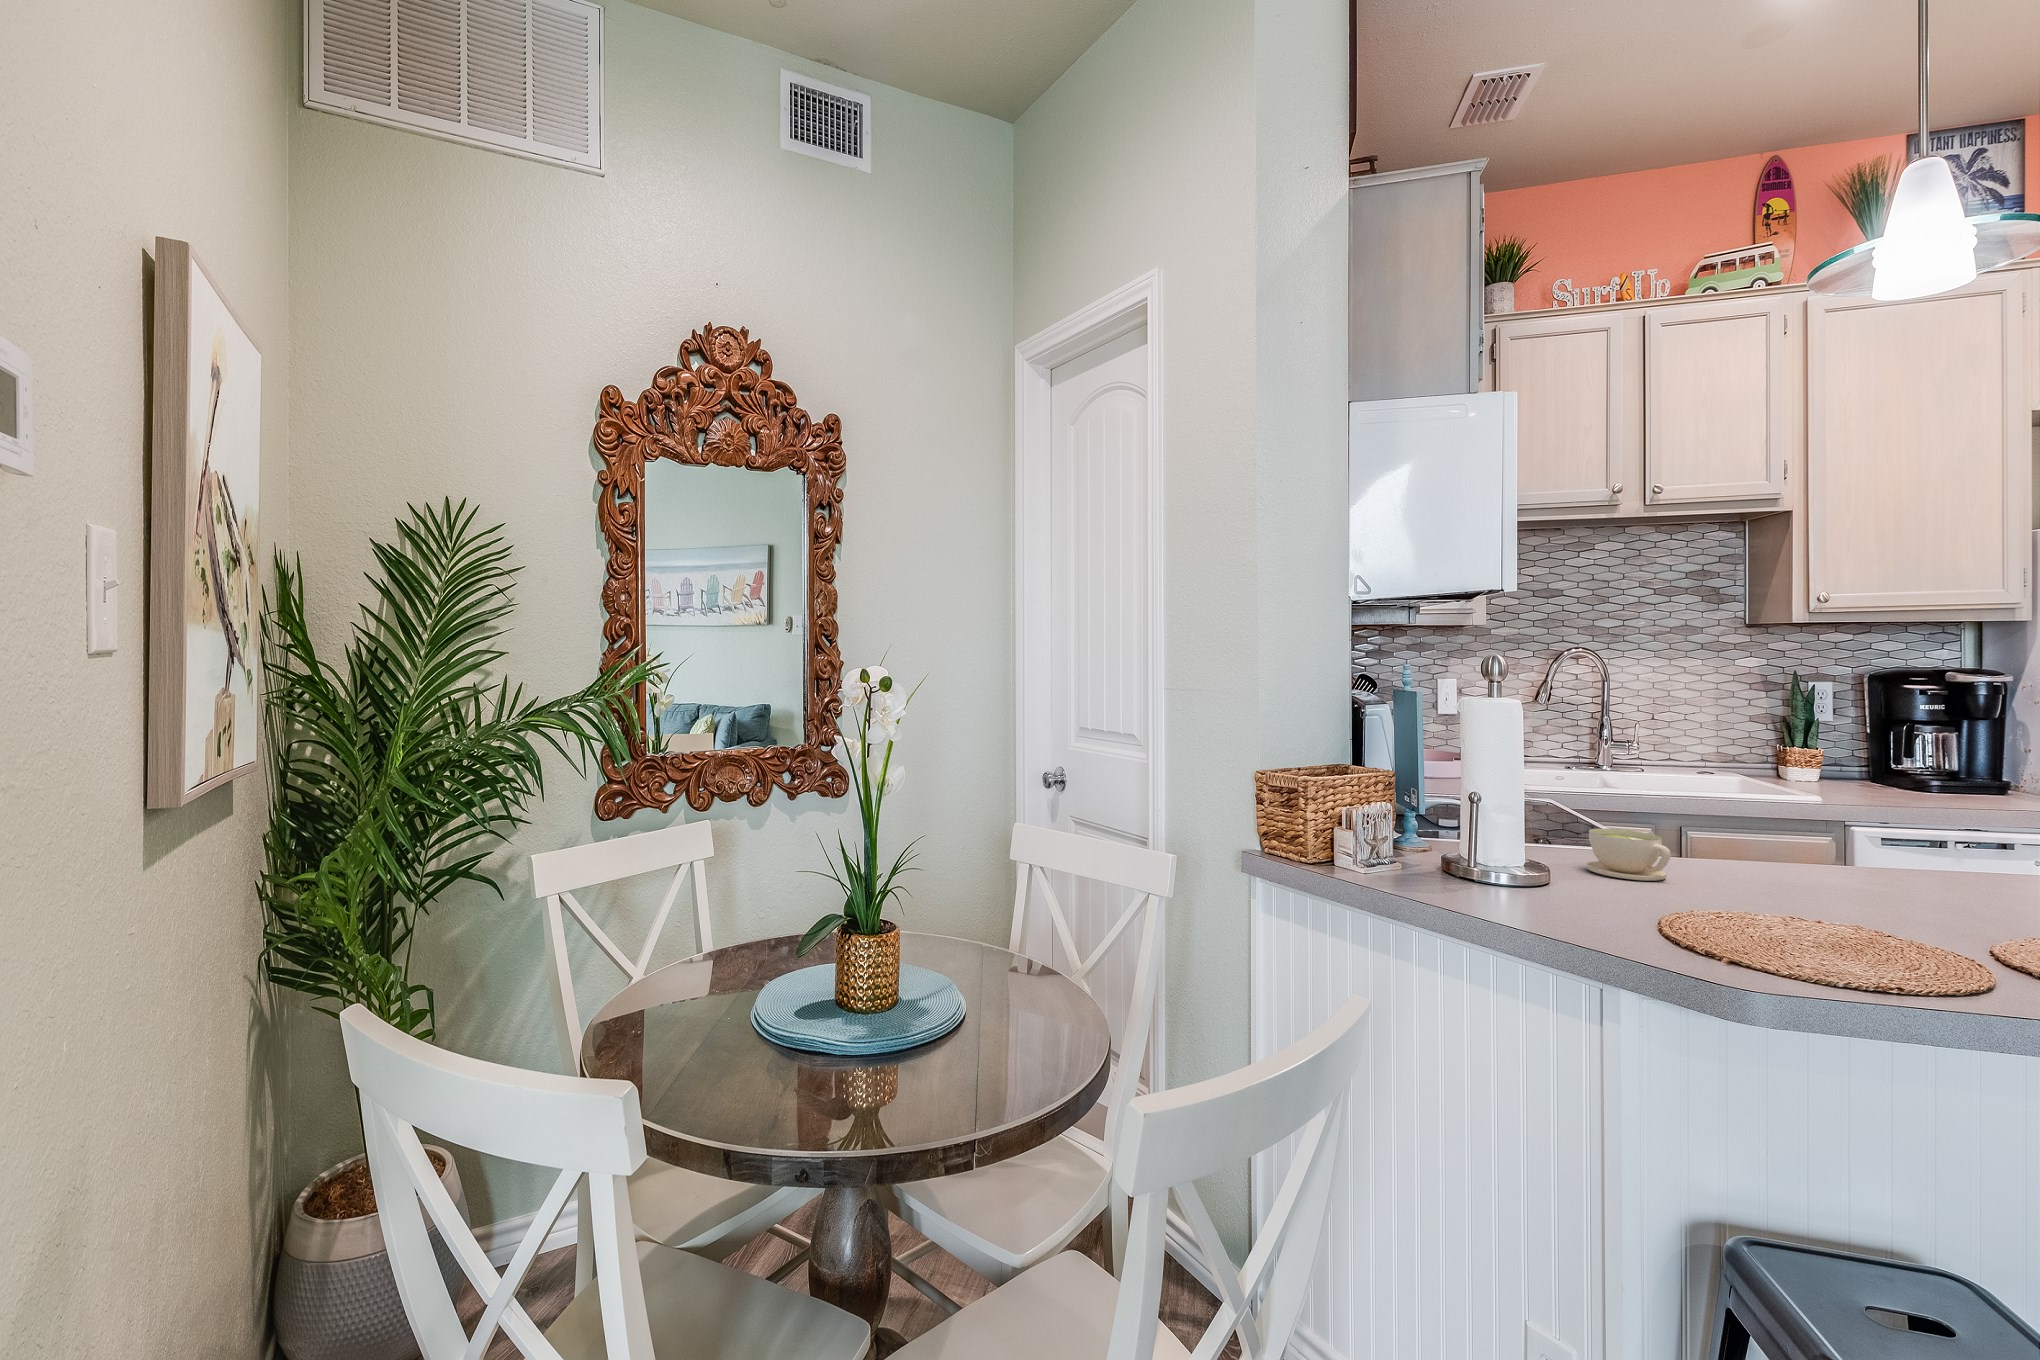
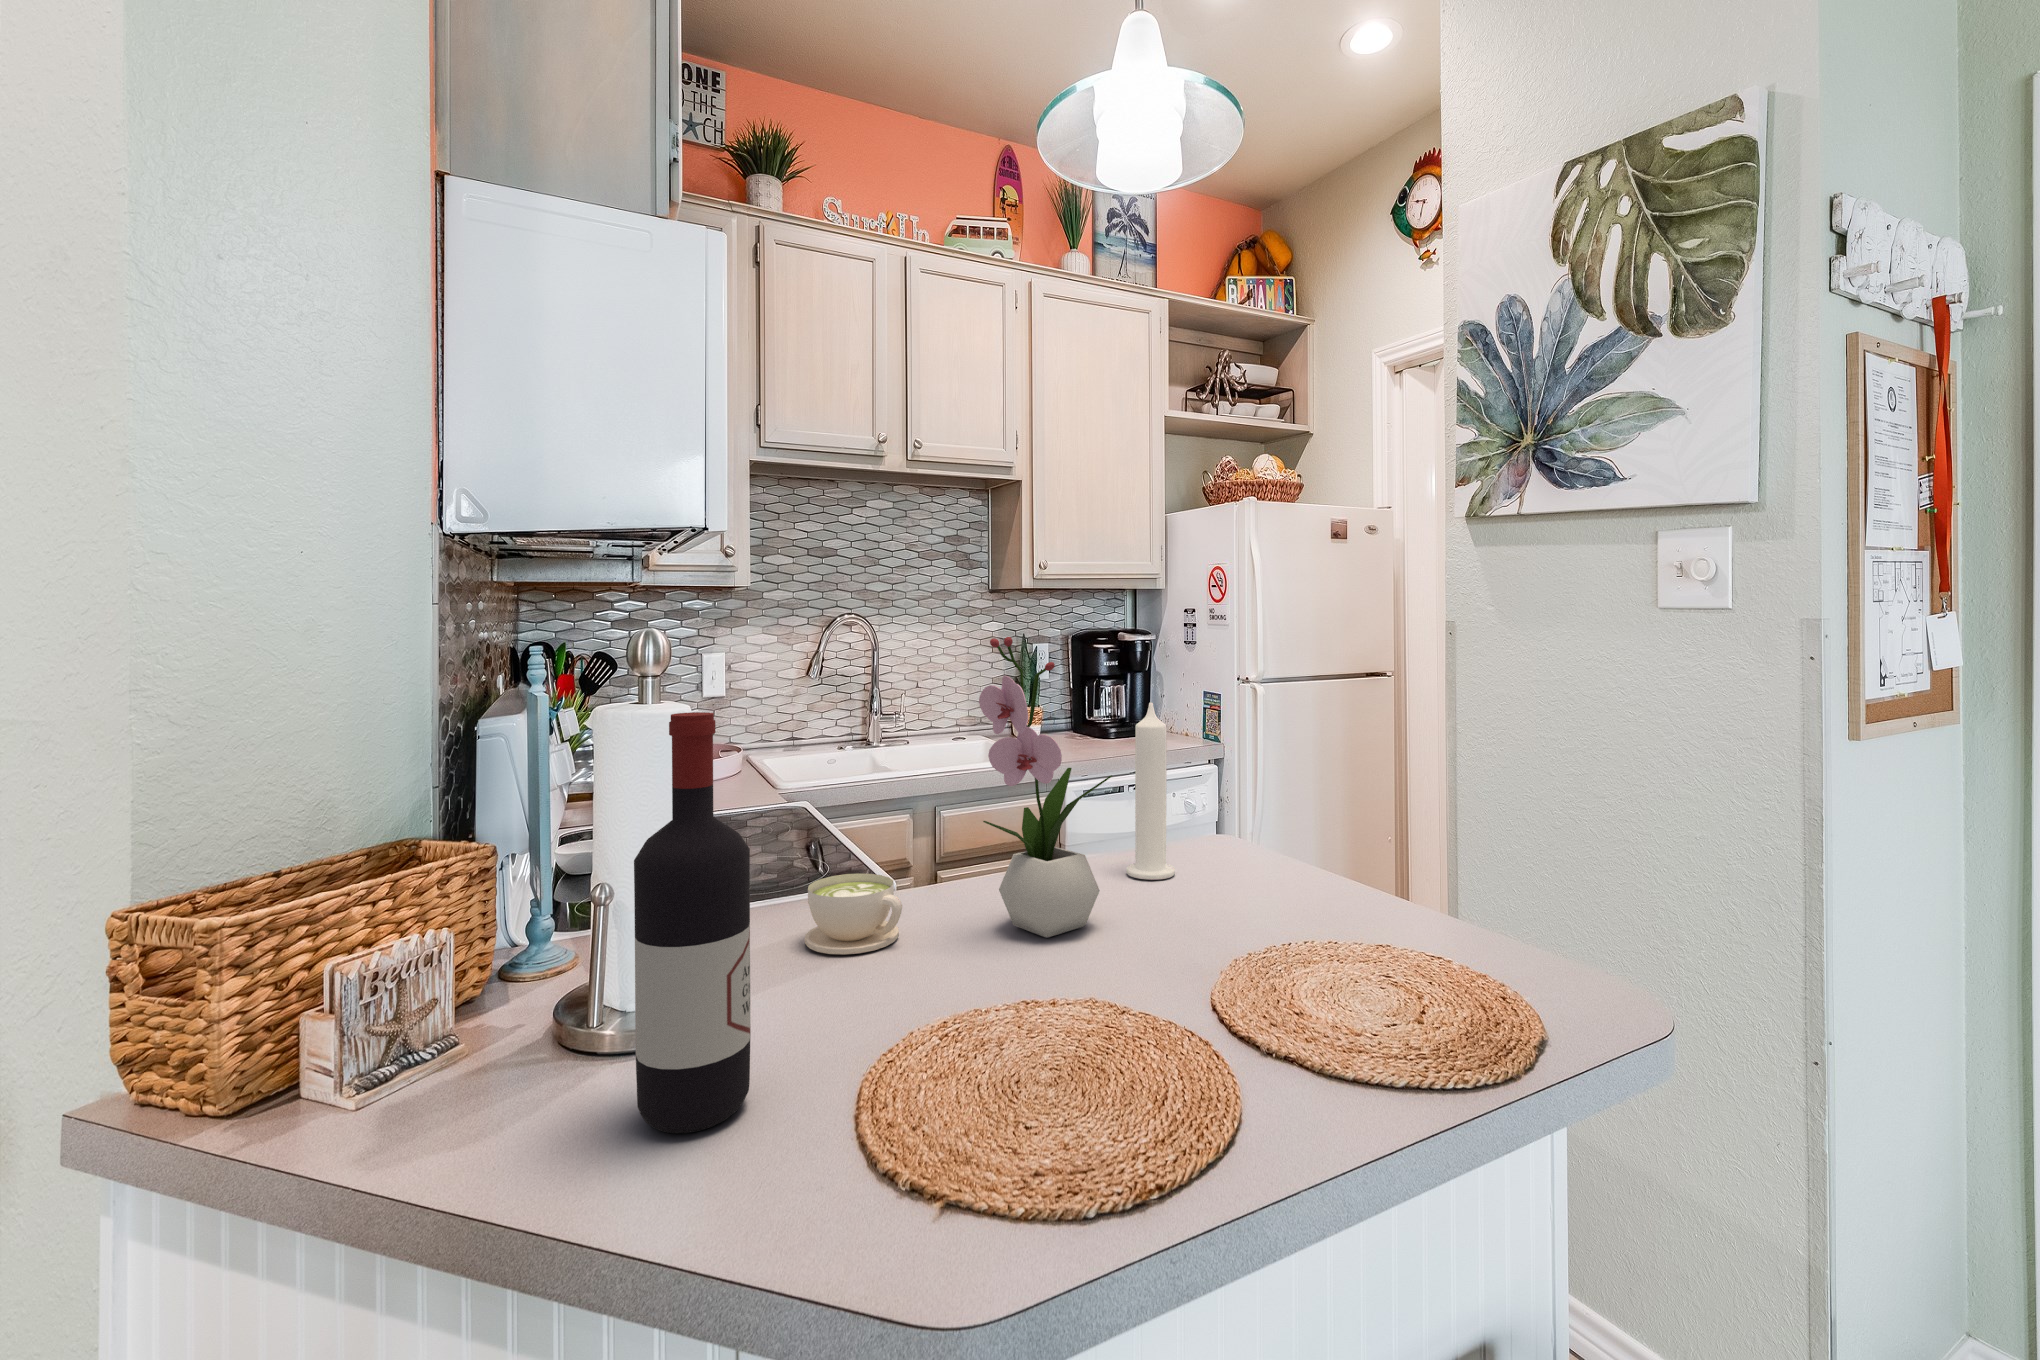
flower arrangement: none [1744,662,1892,902] -> present [979,637,1112,938]
wine bottle: none [1511,696,1580,919] -> present [634,712,751,1133]
candle: none [1919,728,1987,894] -> present [1126,702,1175,880]

